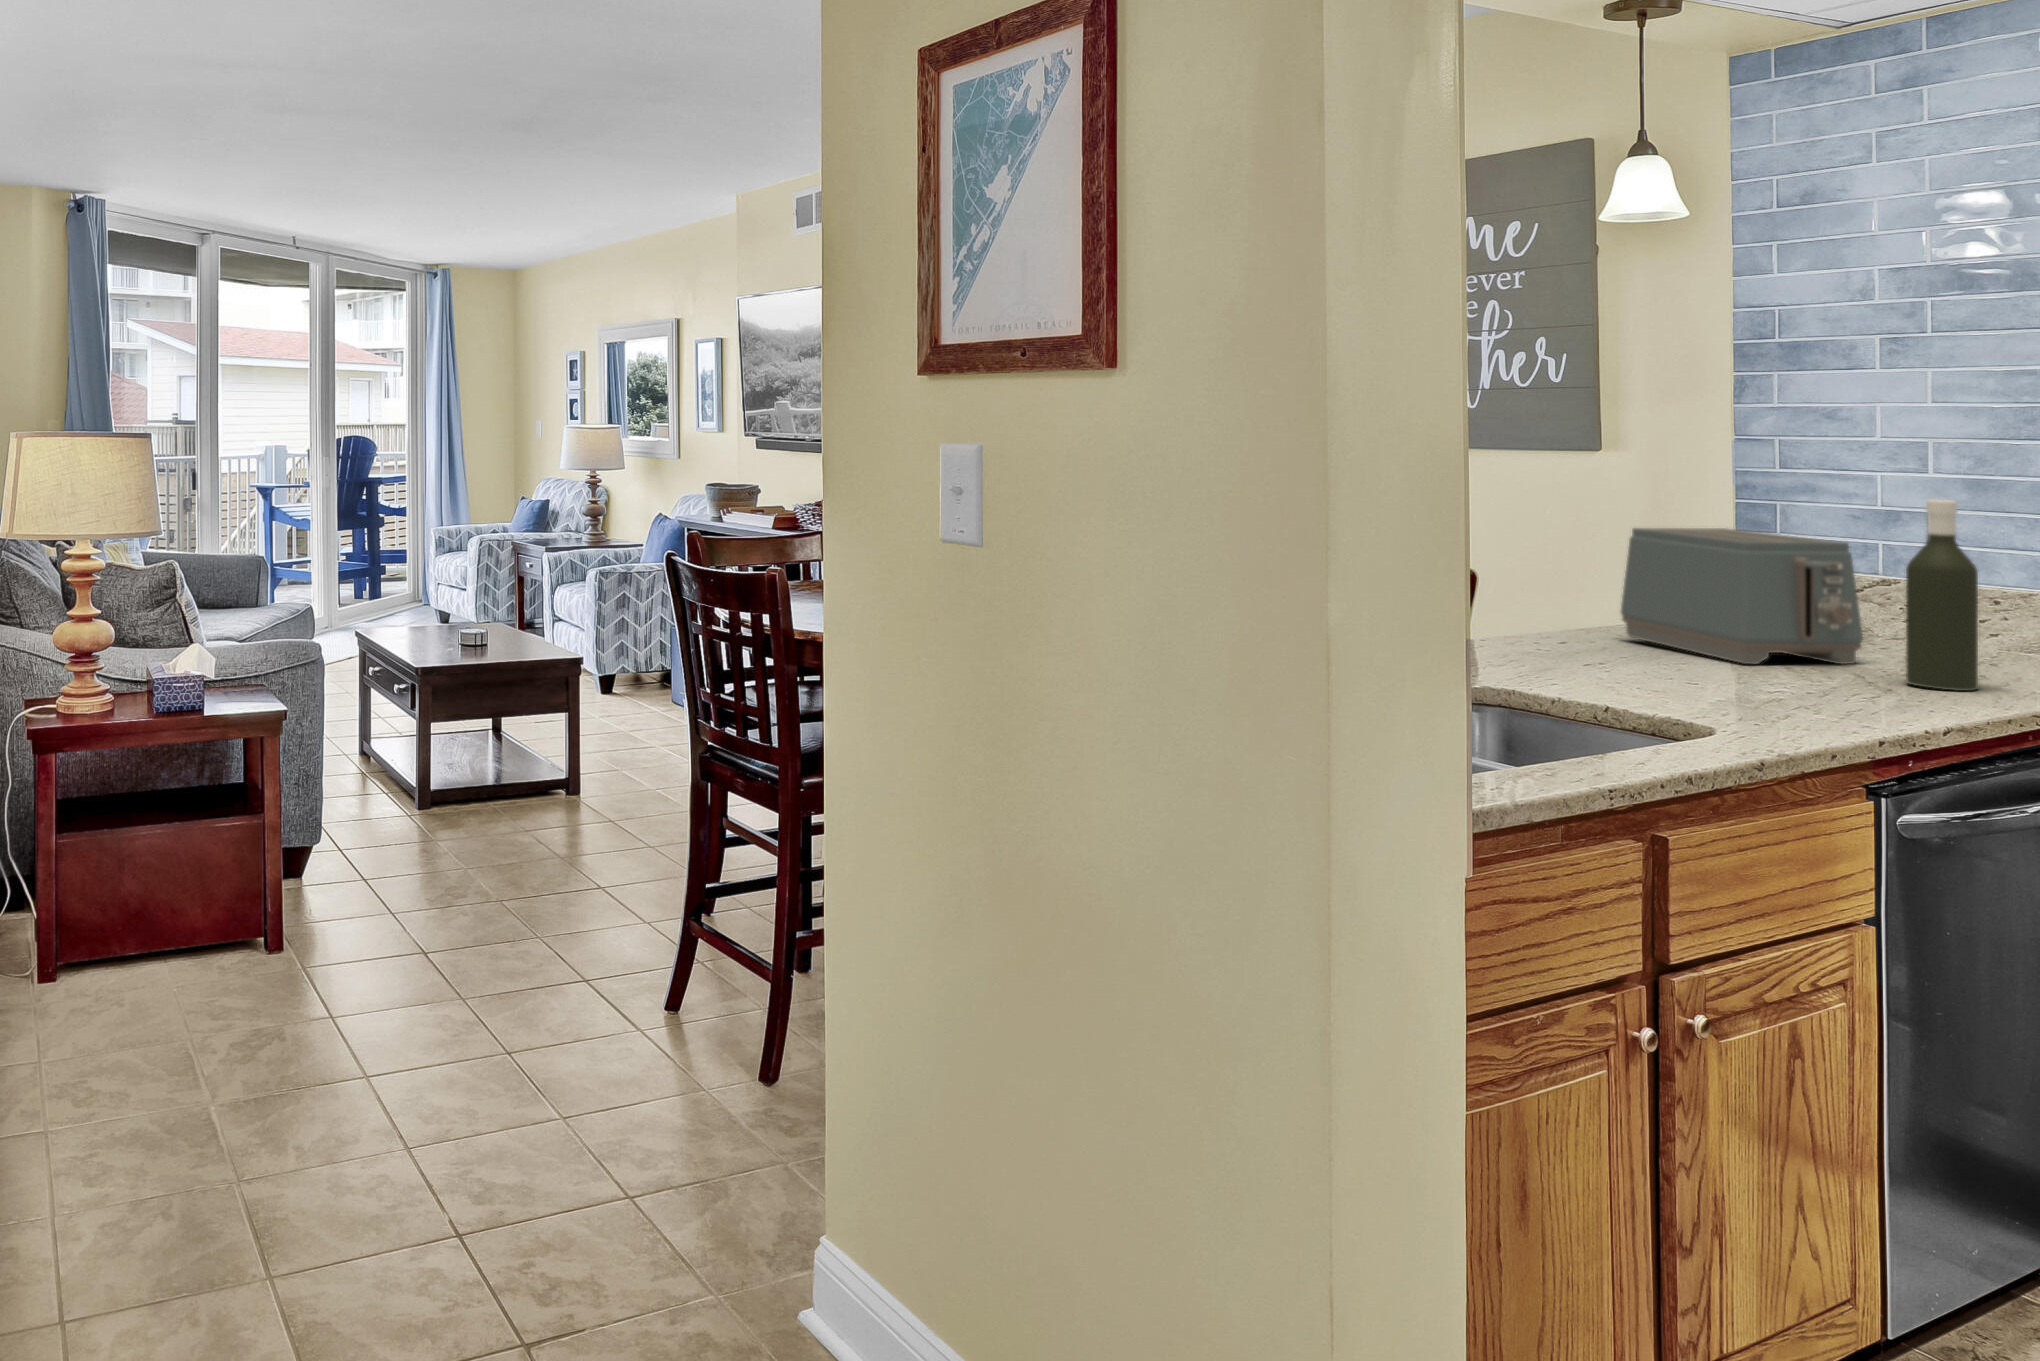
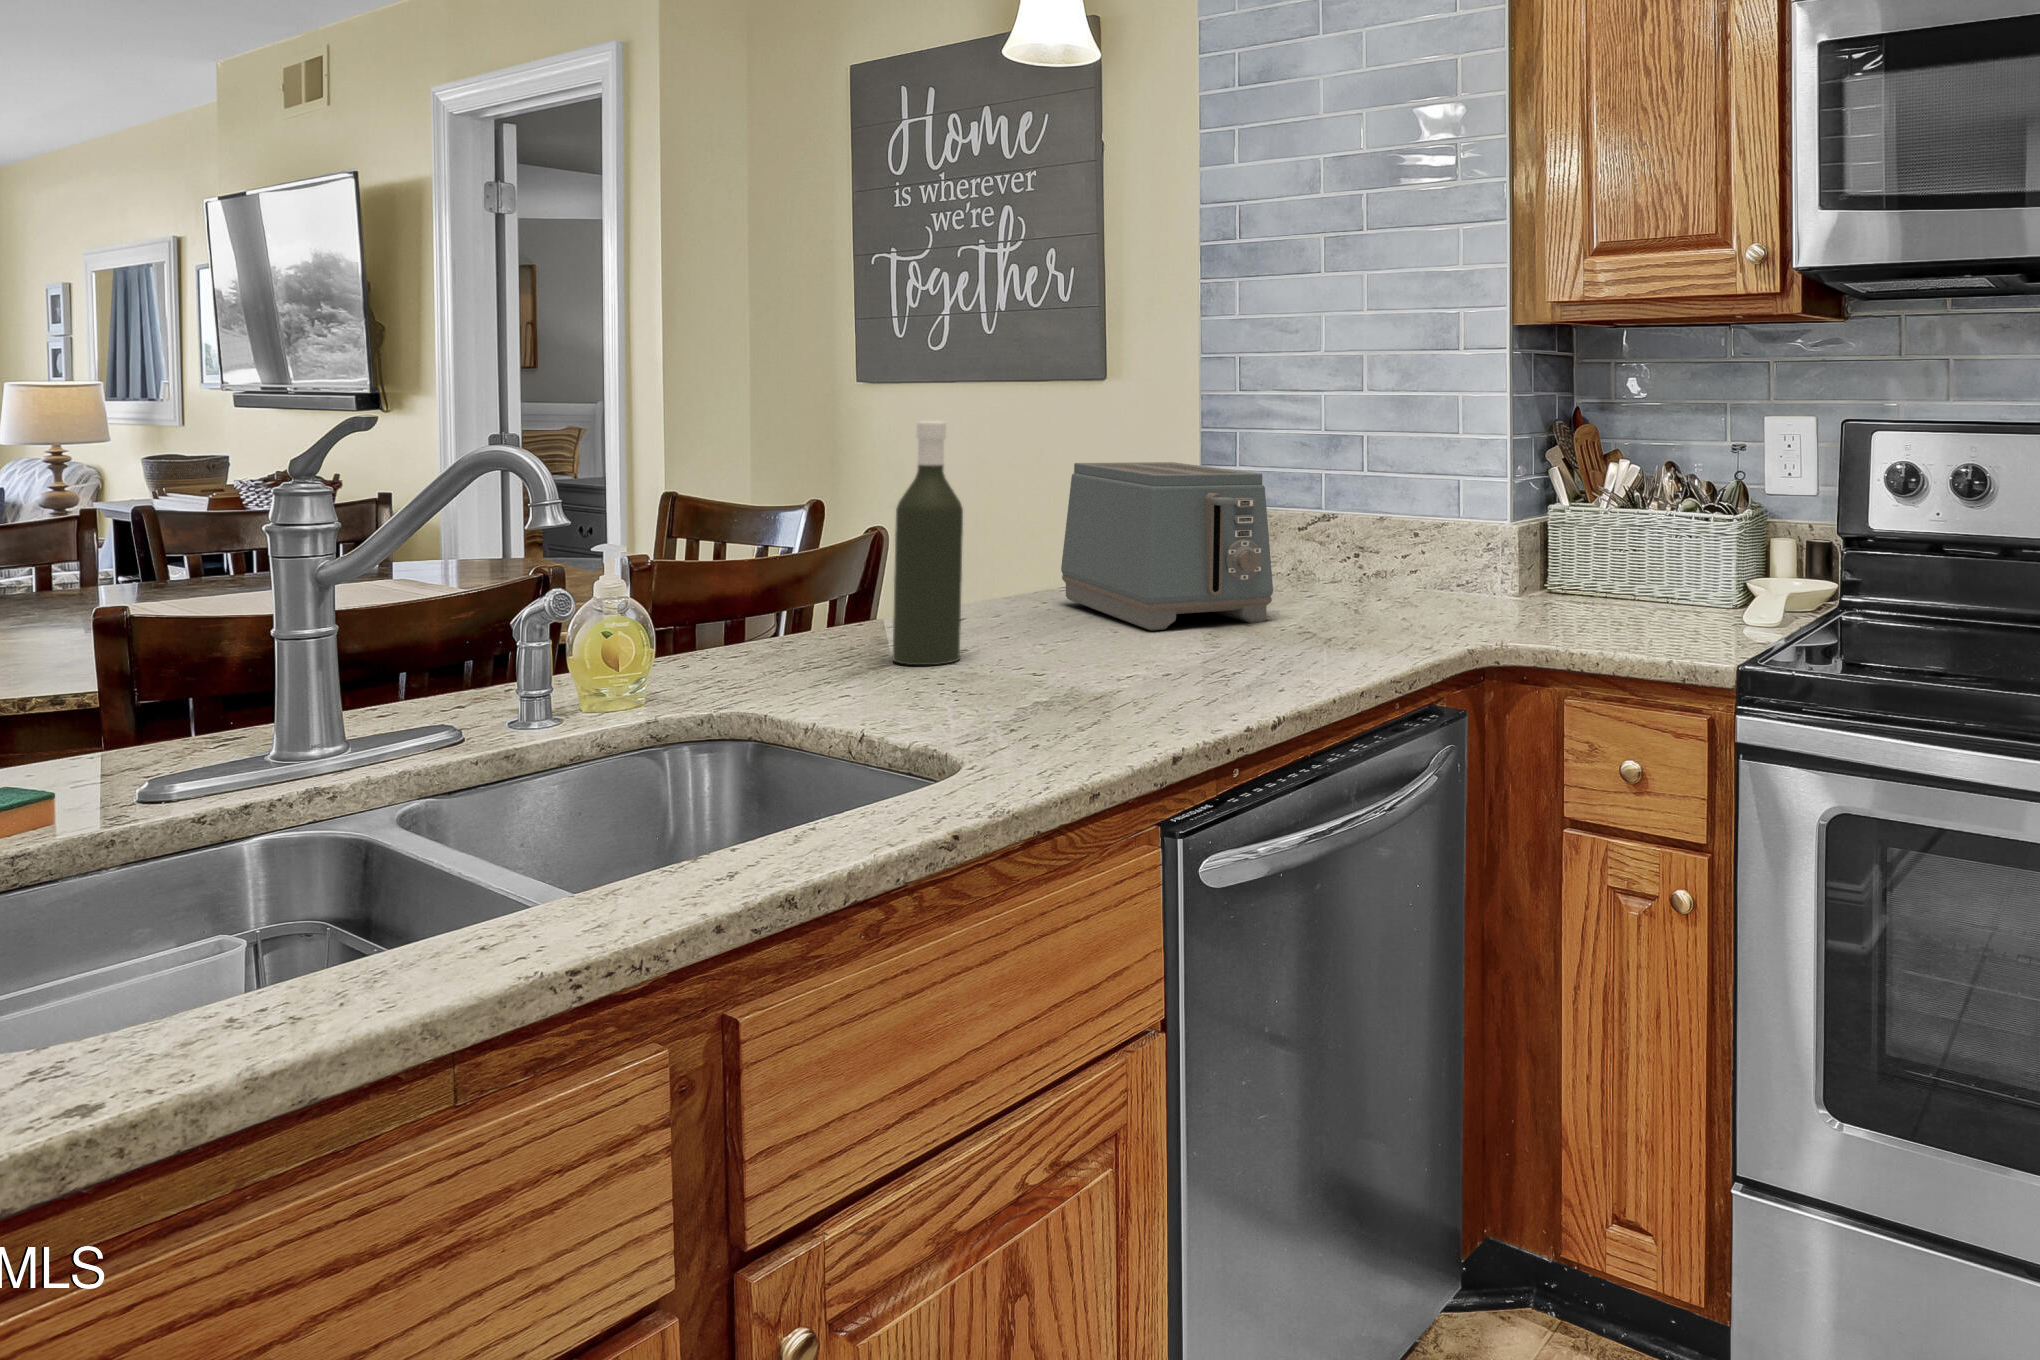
bottle: present [1906,500,1978,691] -> present [893,421,963,665]

